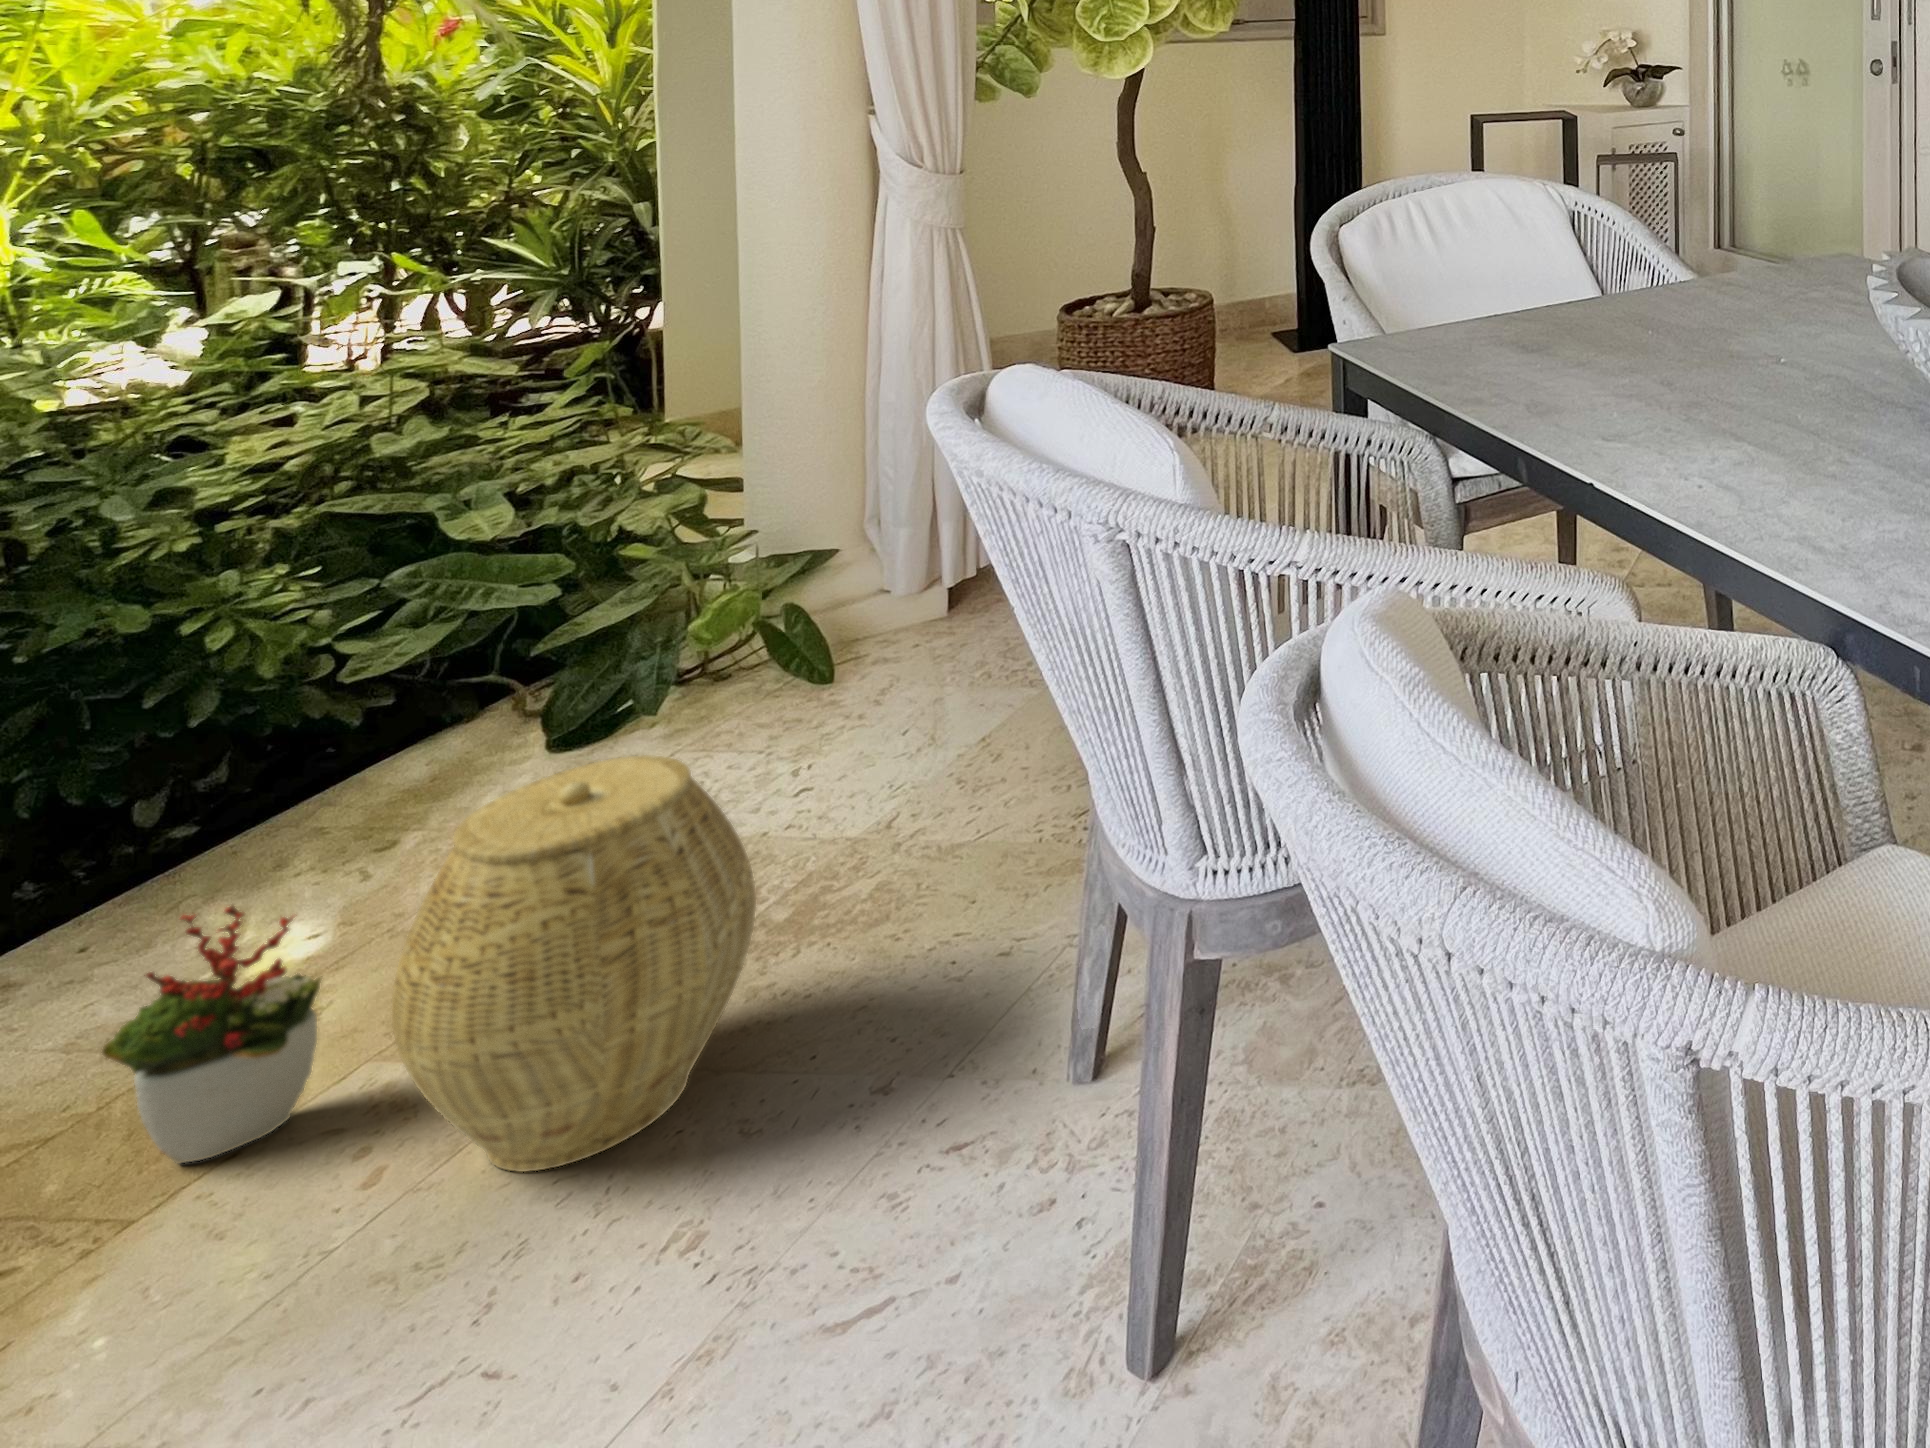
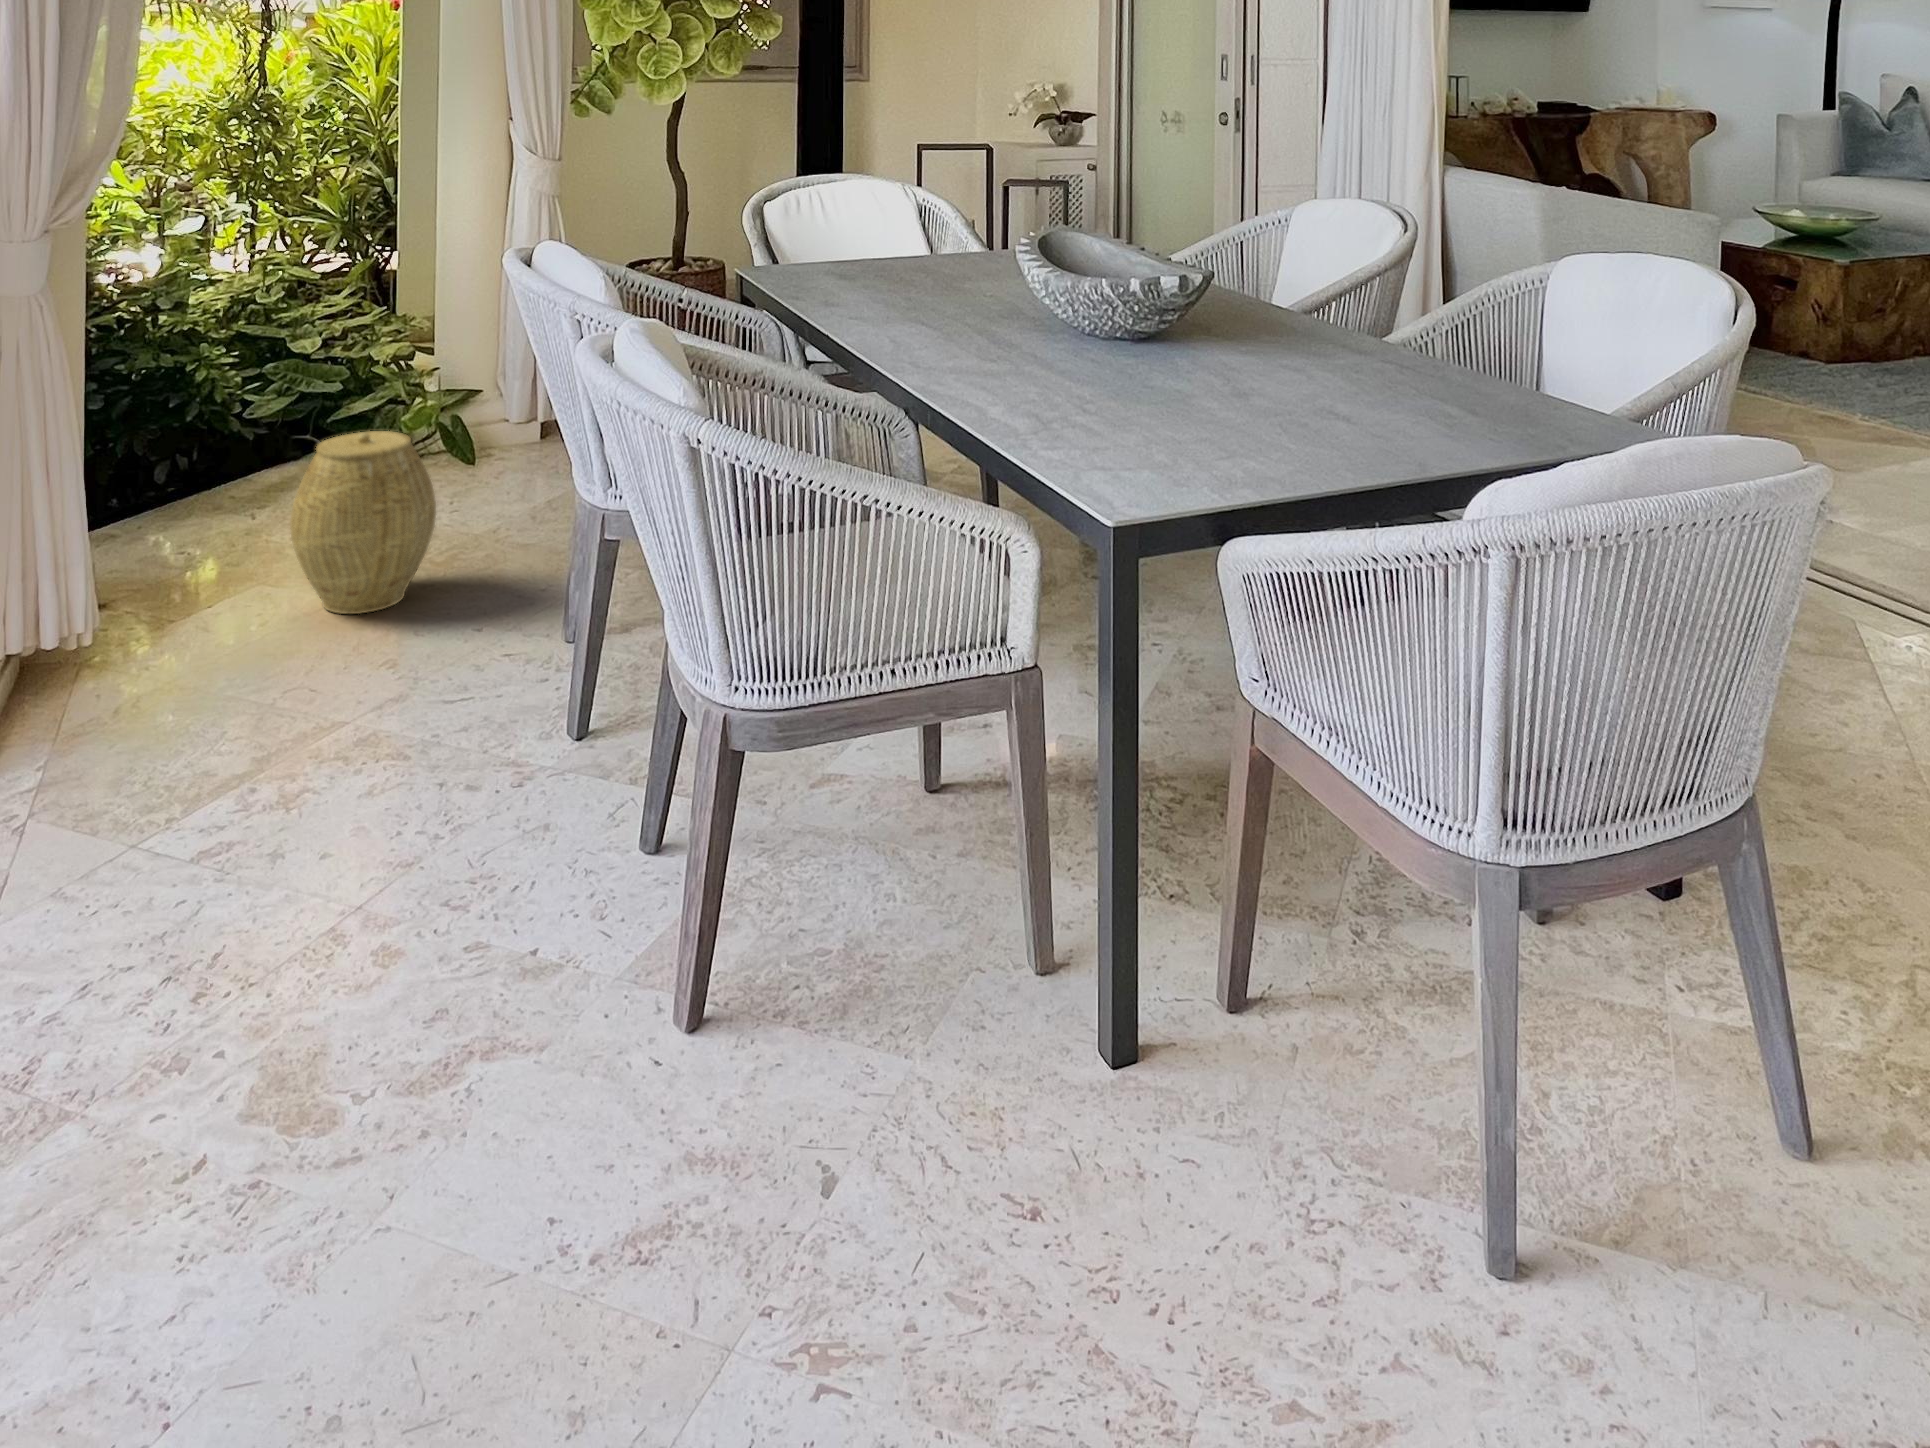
decorative plant: present [102,905,322,1163] -> none [182,472,260,590]

